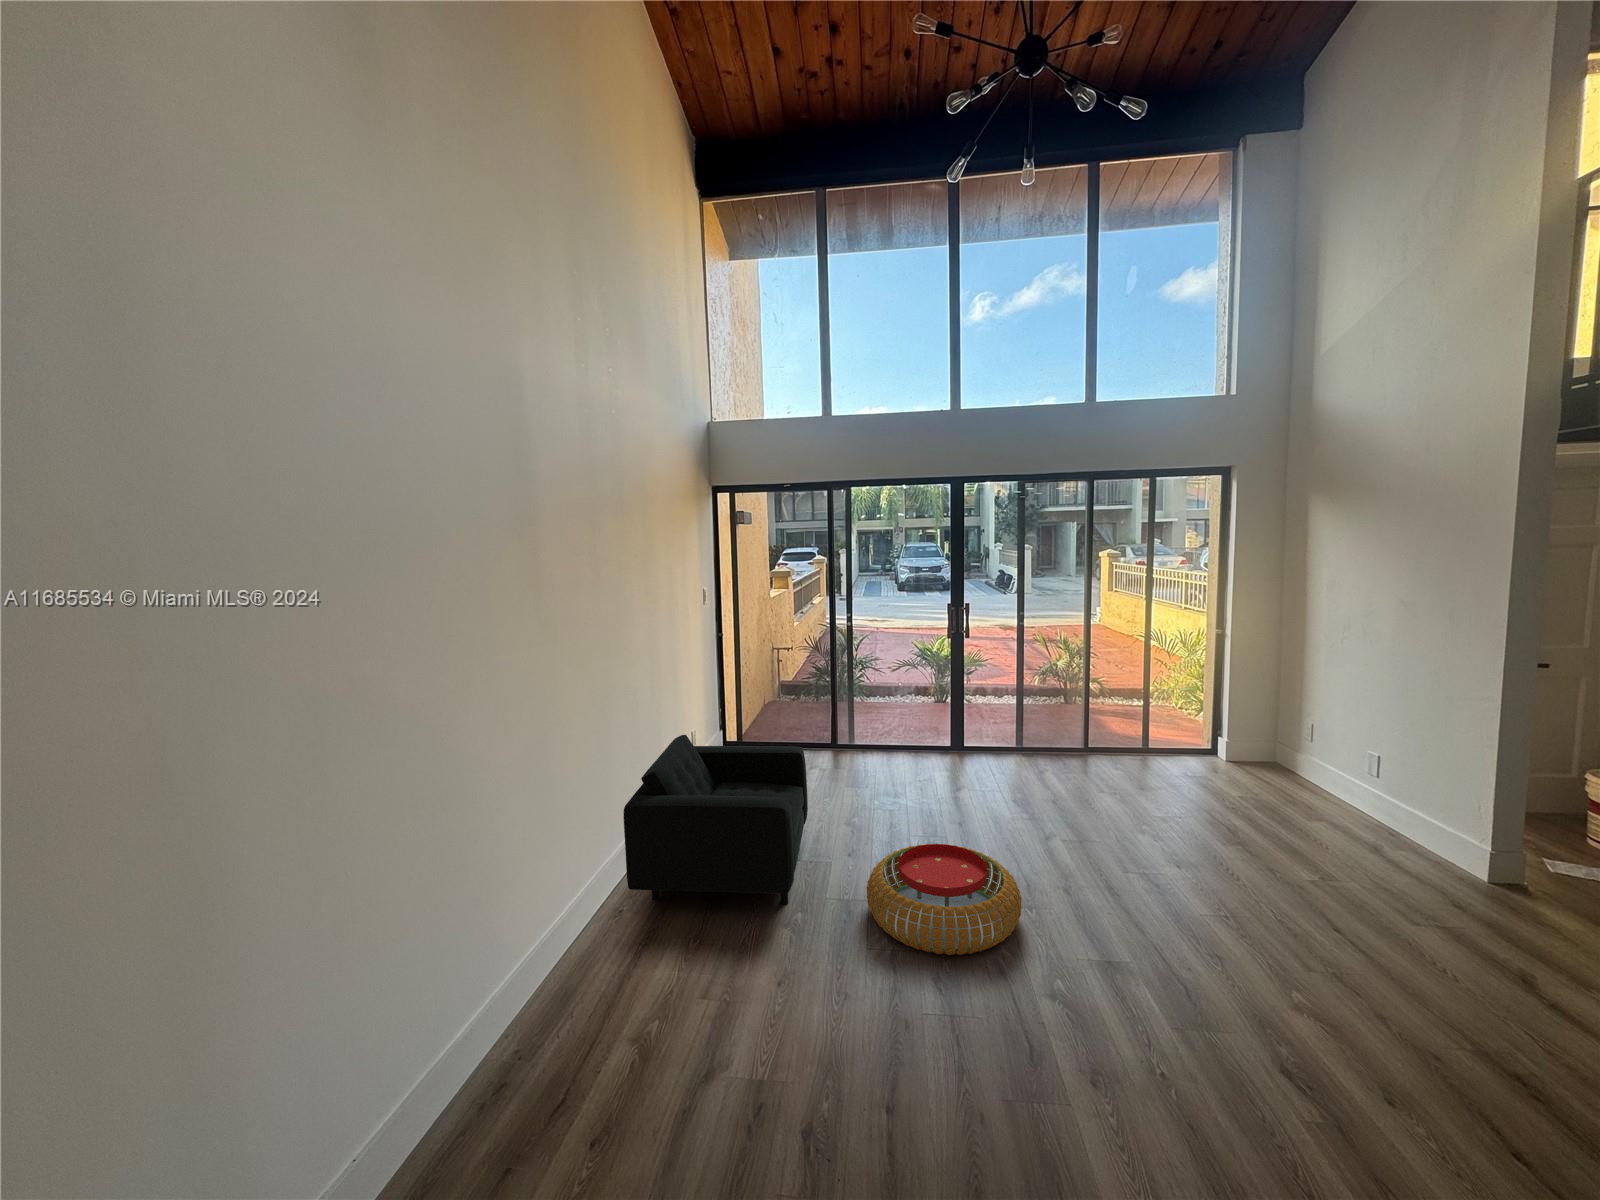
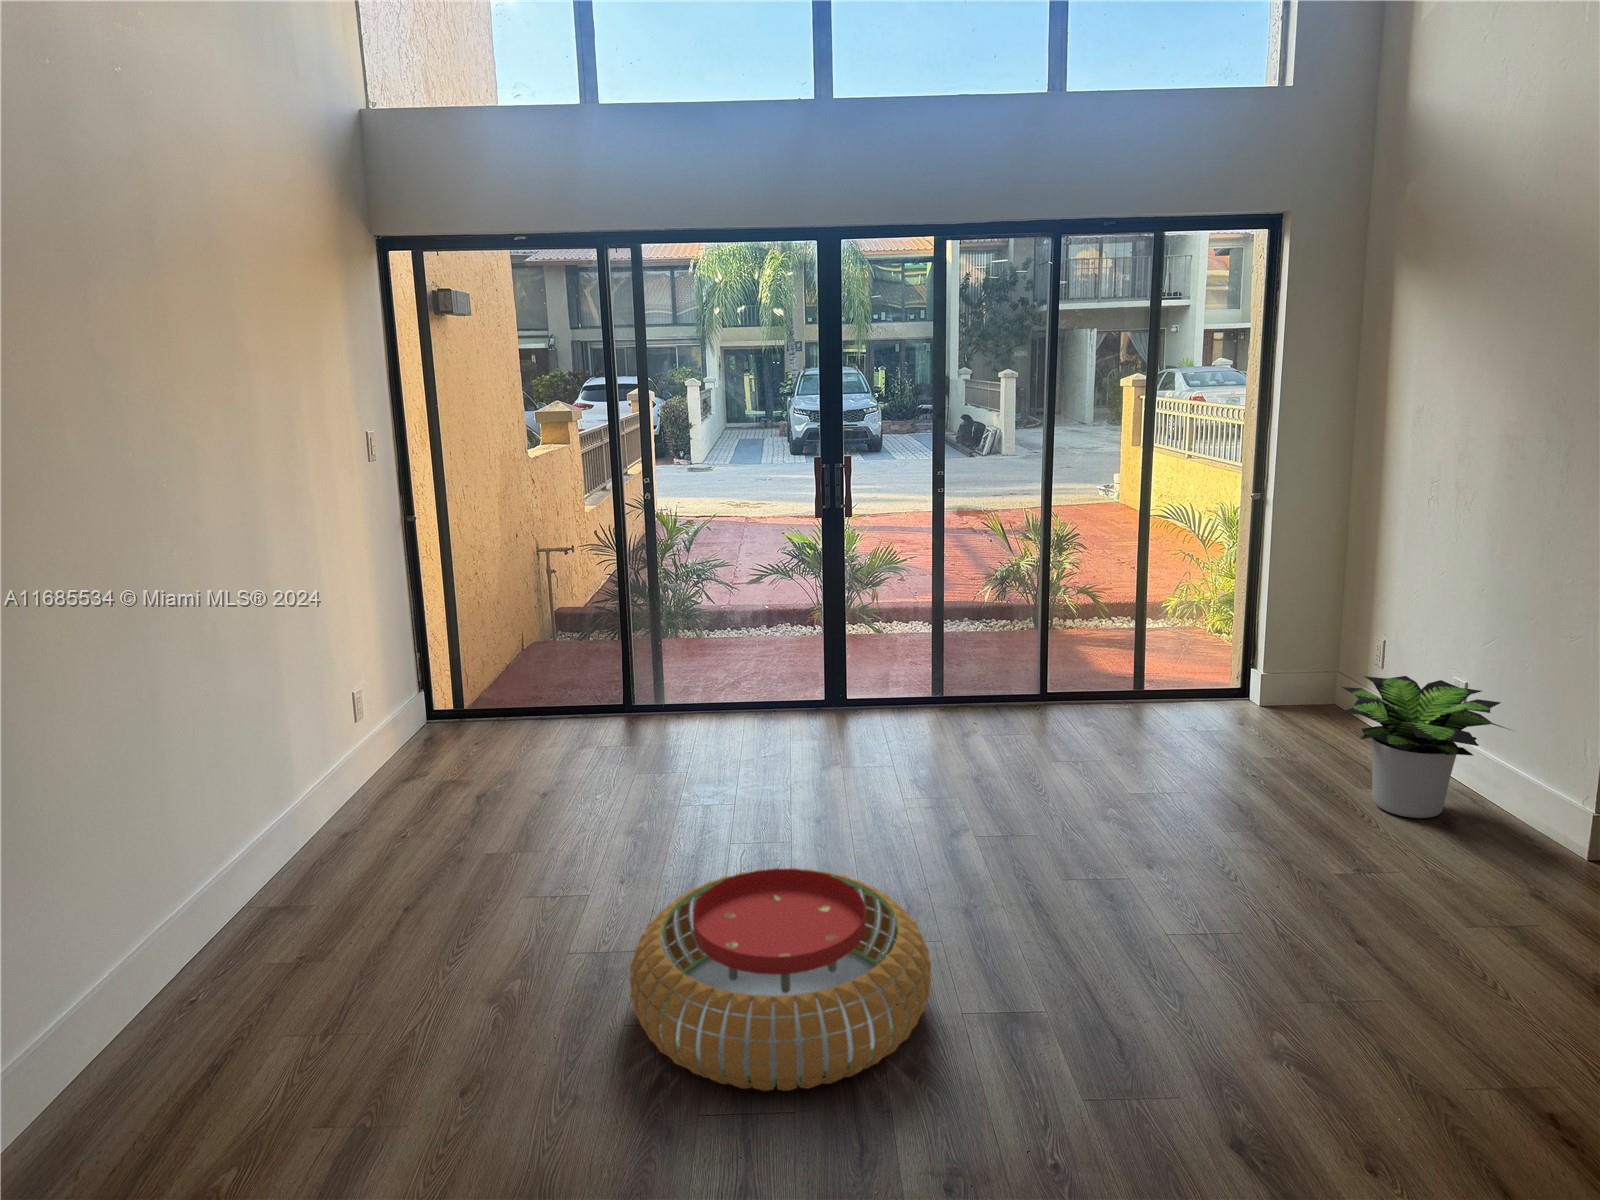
armchair: present [623,735,808,904] -> none [82,683,541,1022]
potted plant: none [1267,750,1381,838] -> present [1339,676,1511,818]

